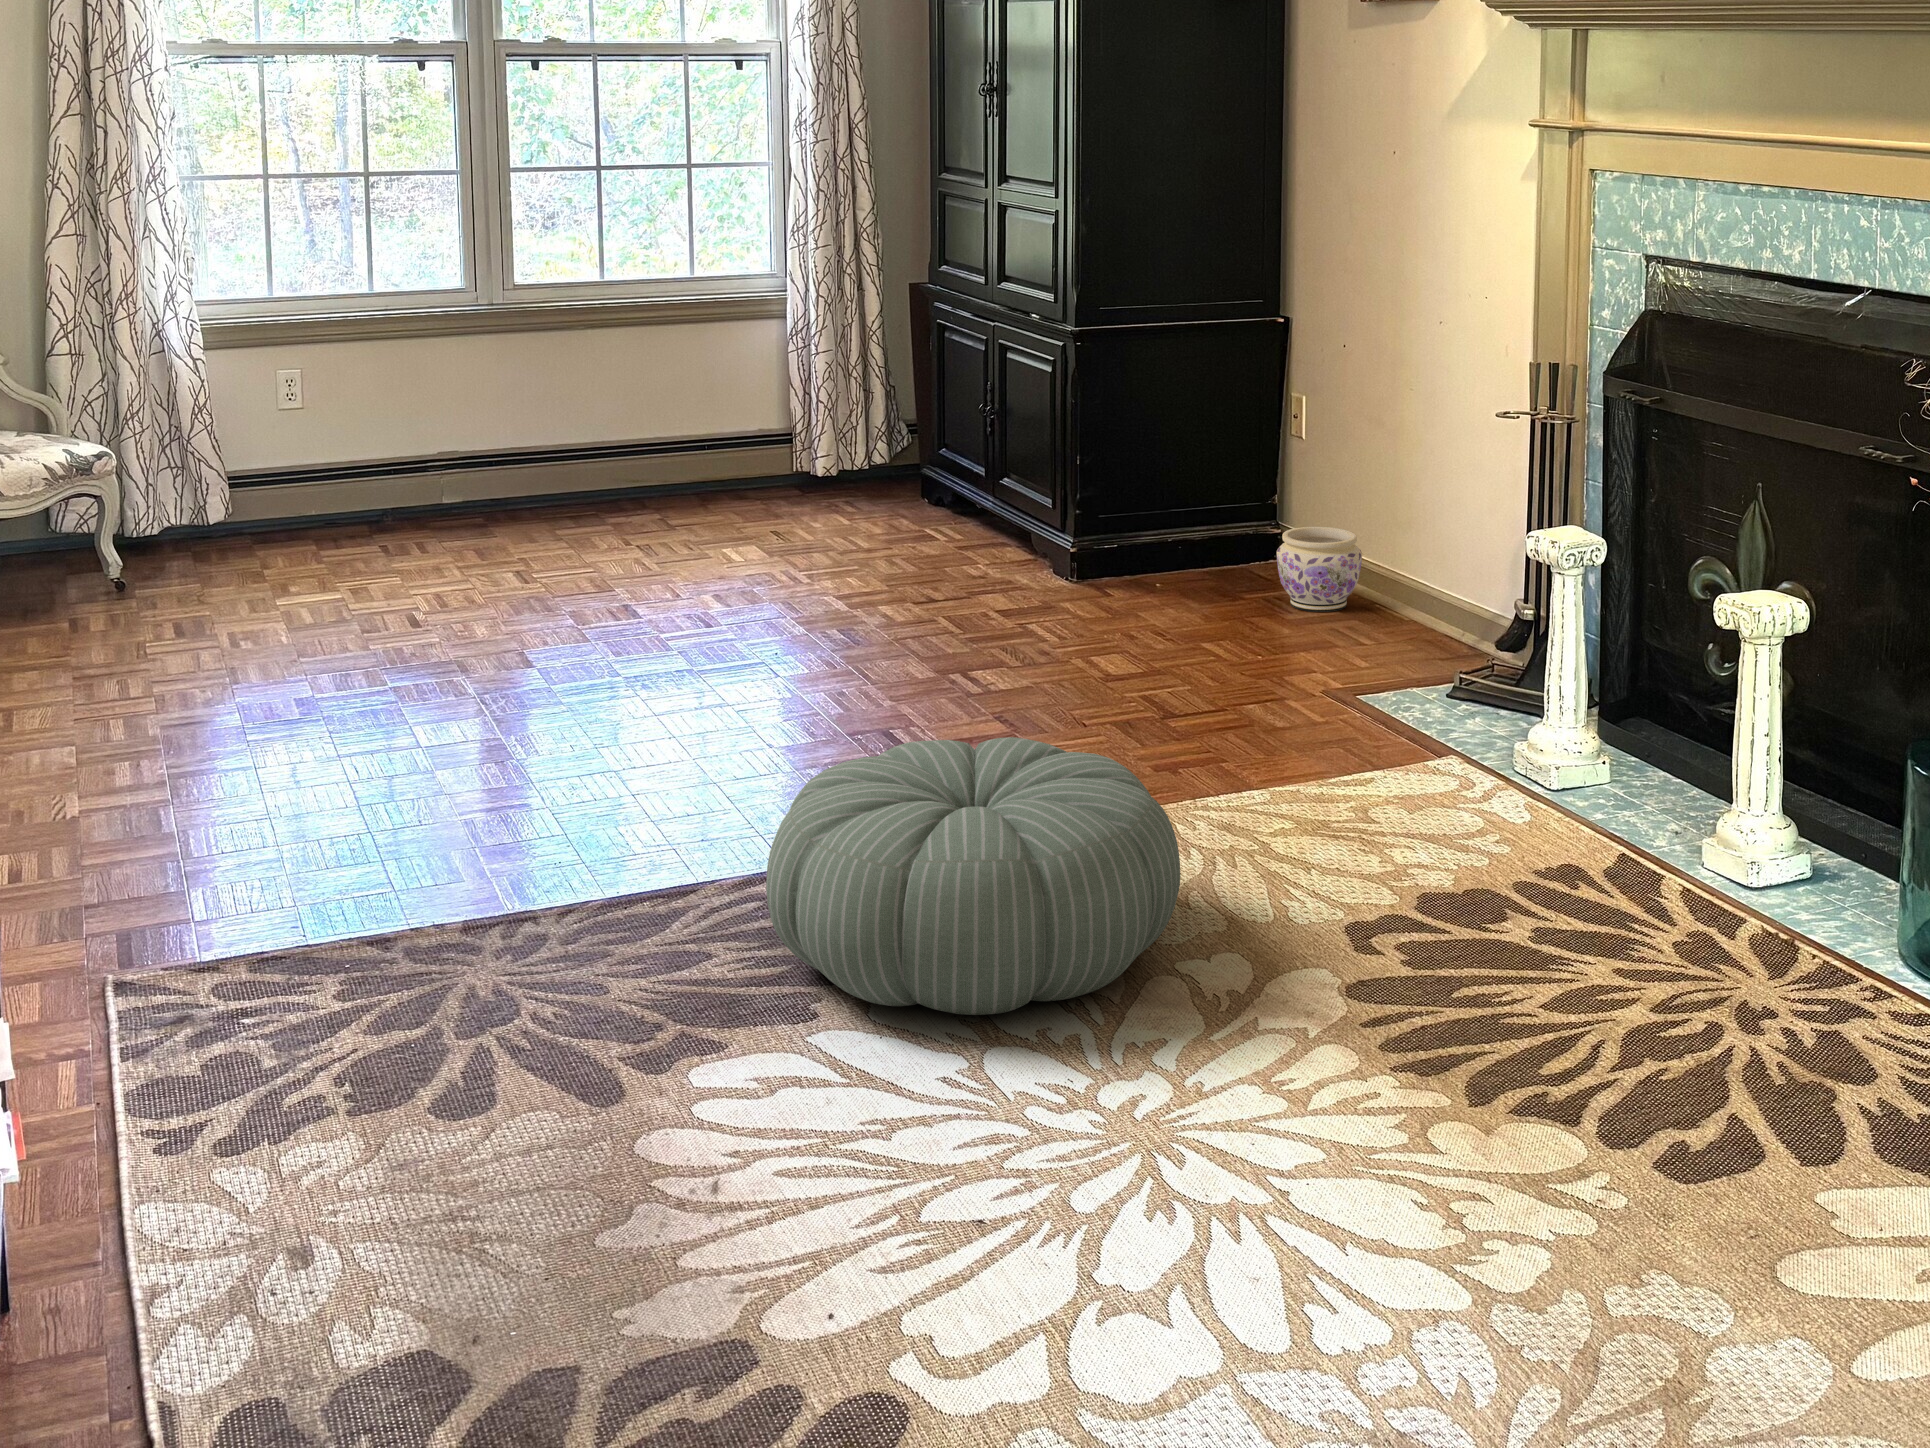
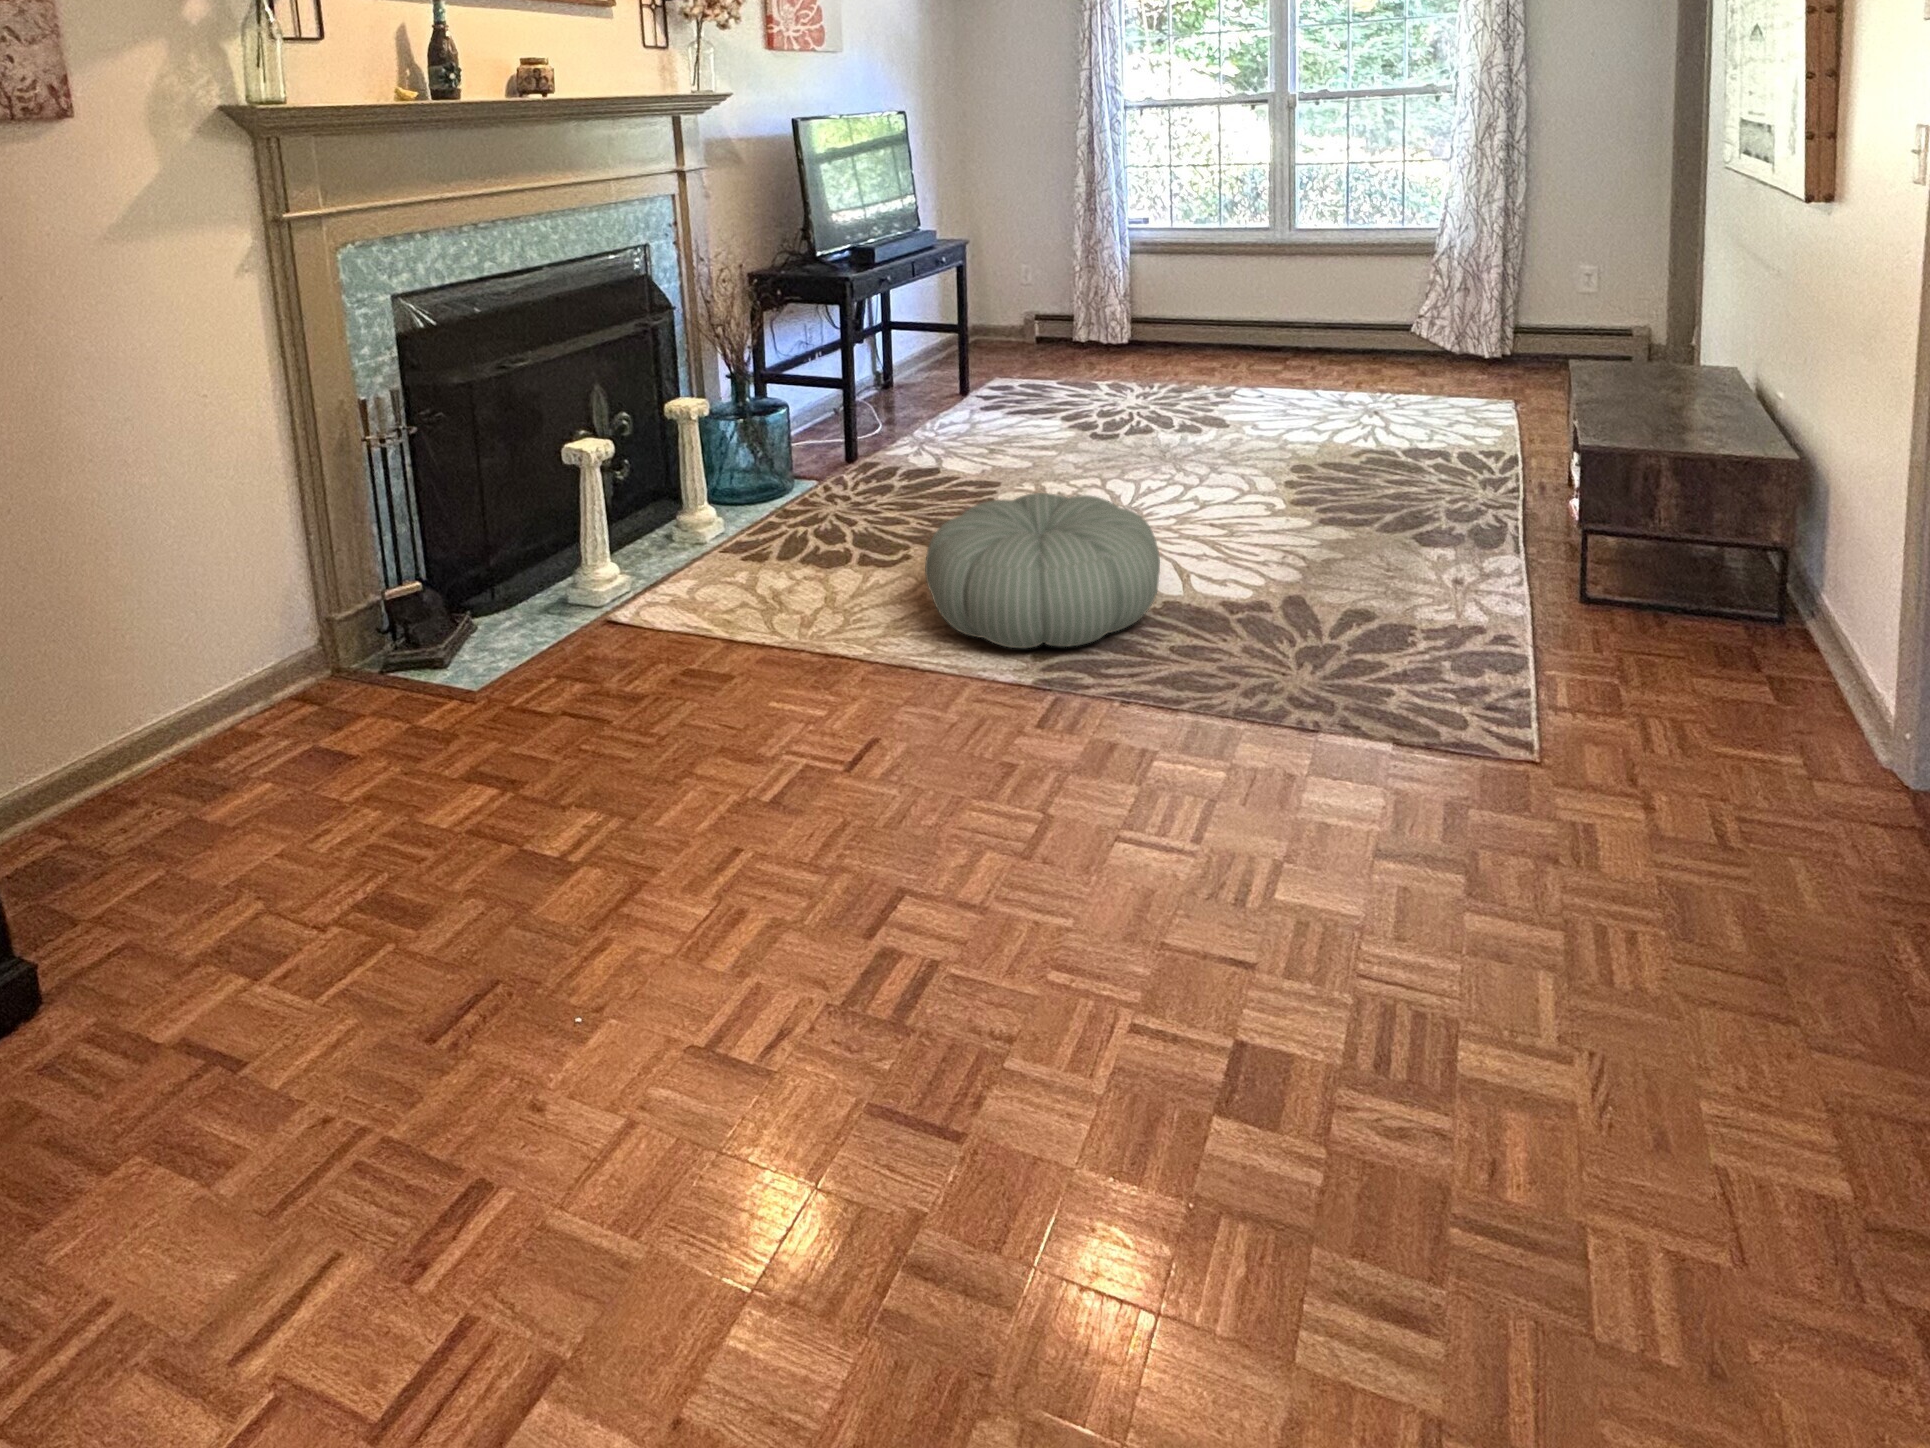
planter: present [1277,527,1362,612] -> none [55,742,172,860]

